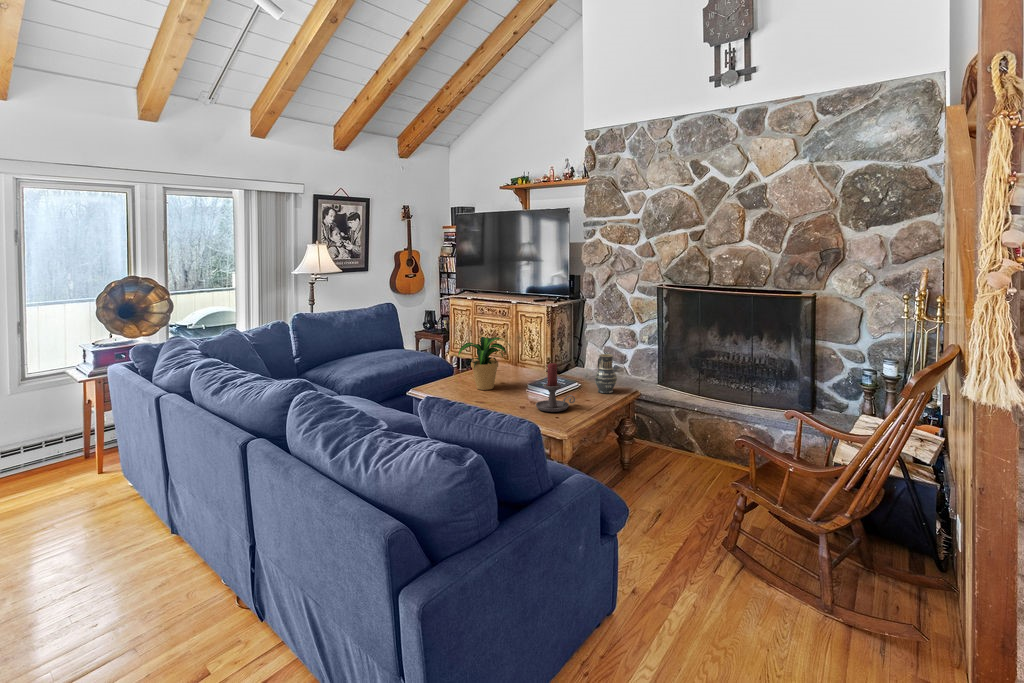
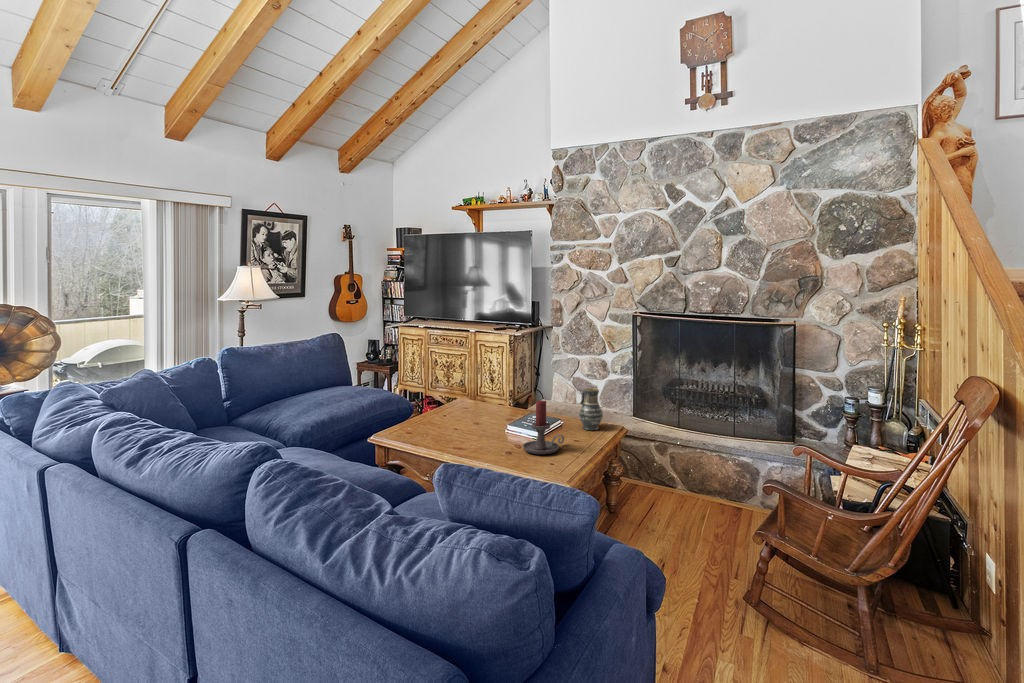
potted plant: present [458,337,511,390] -> none [430,371,487,430]

